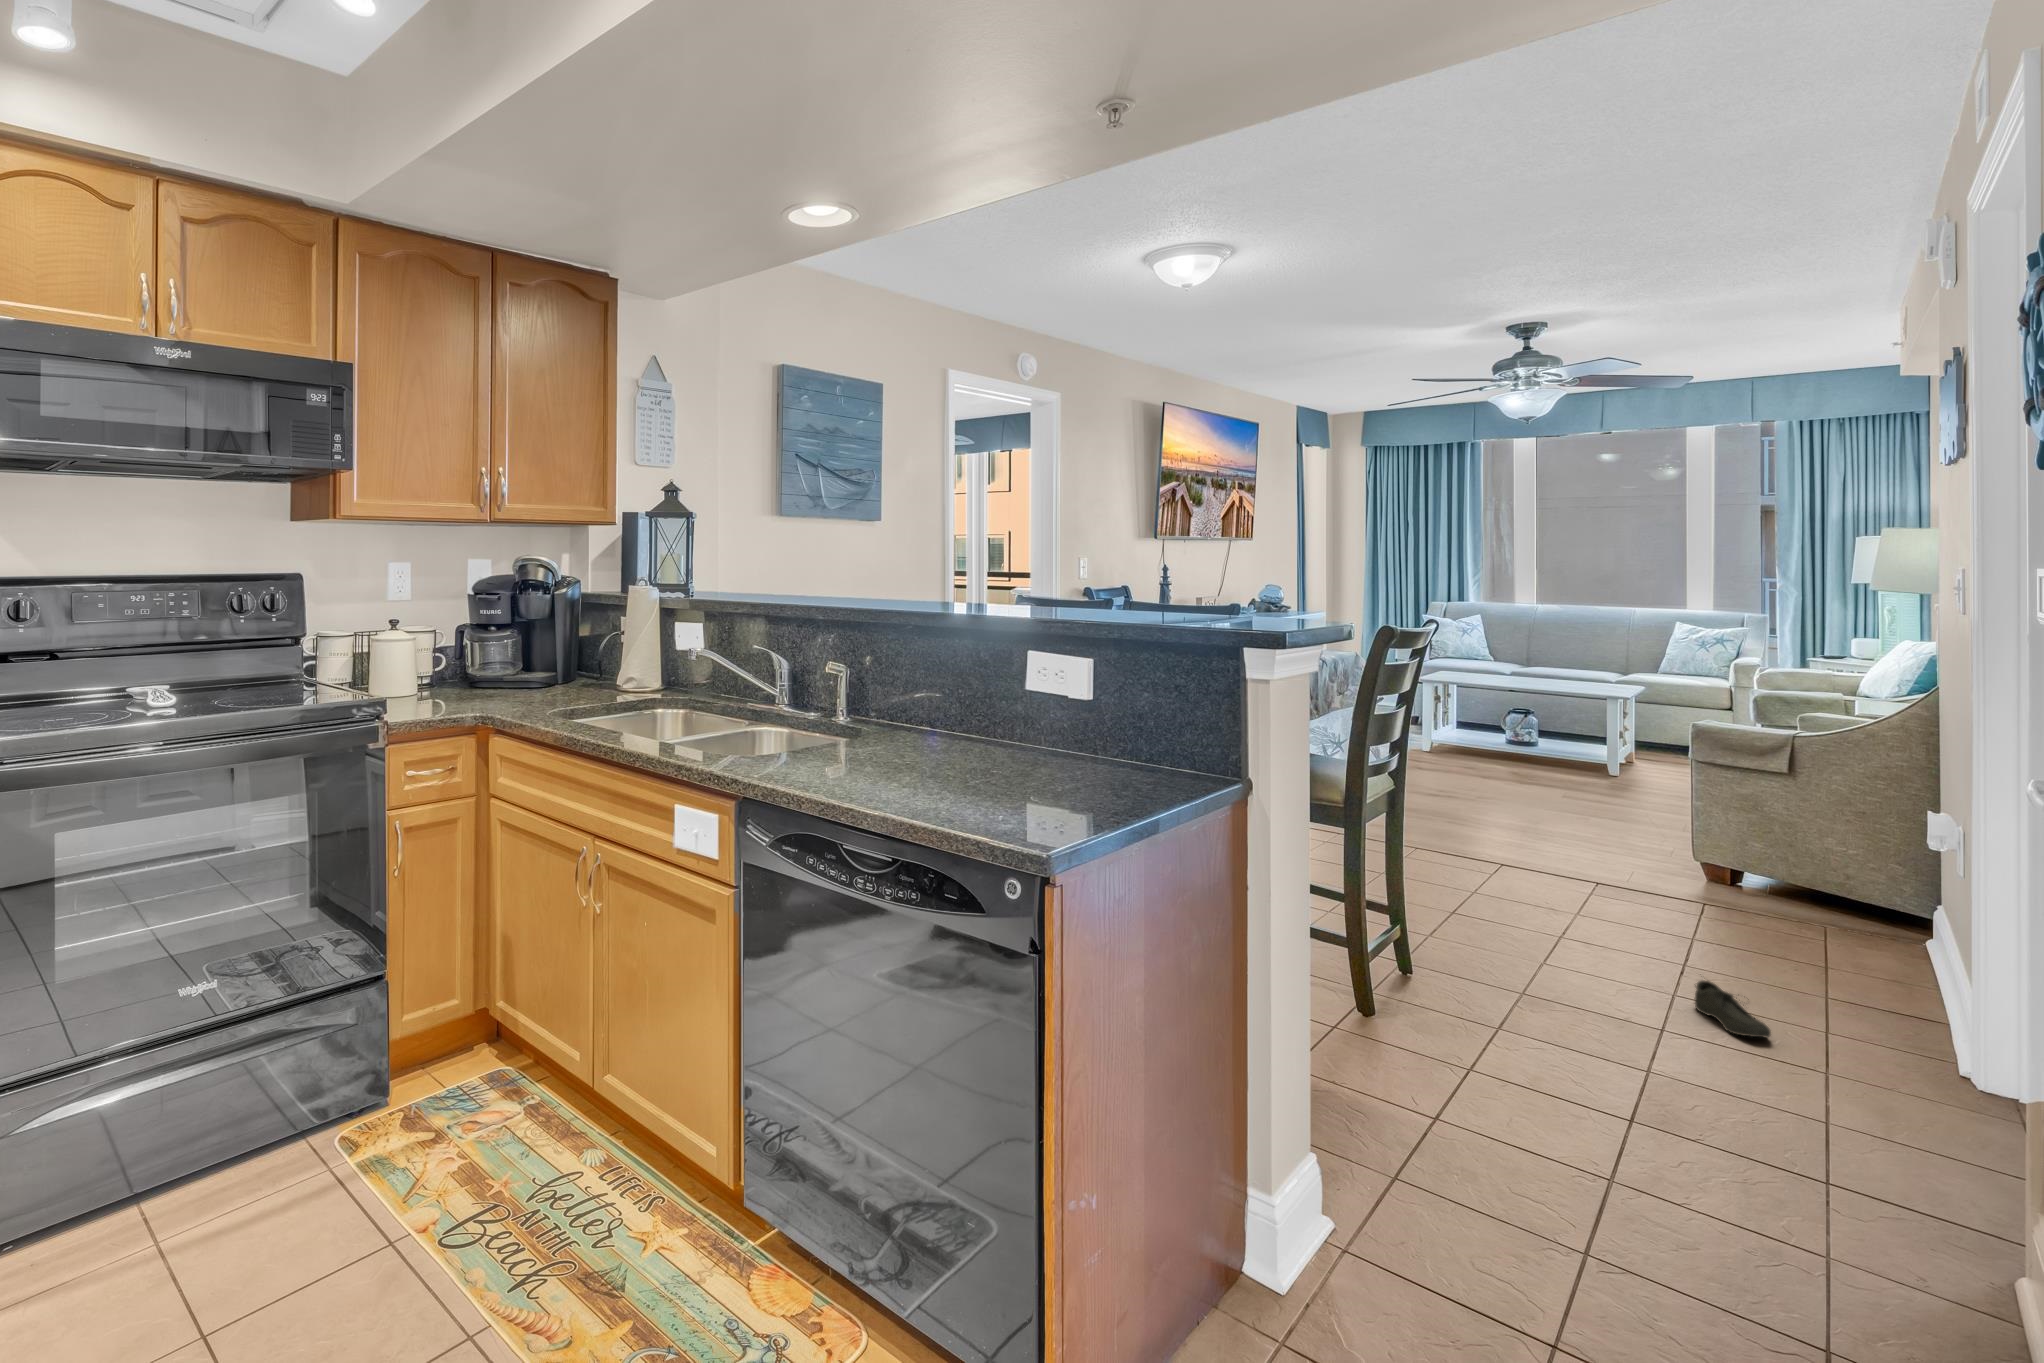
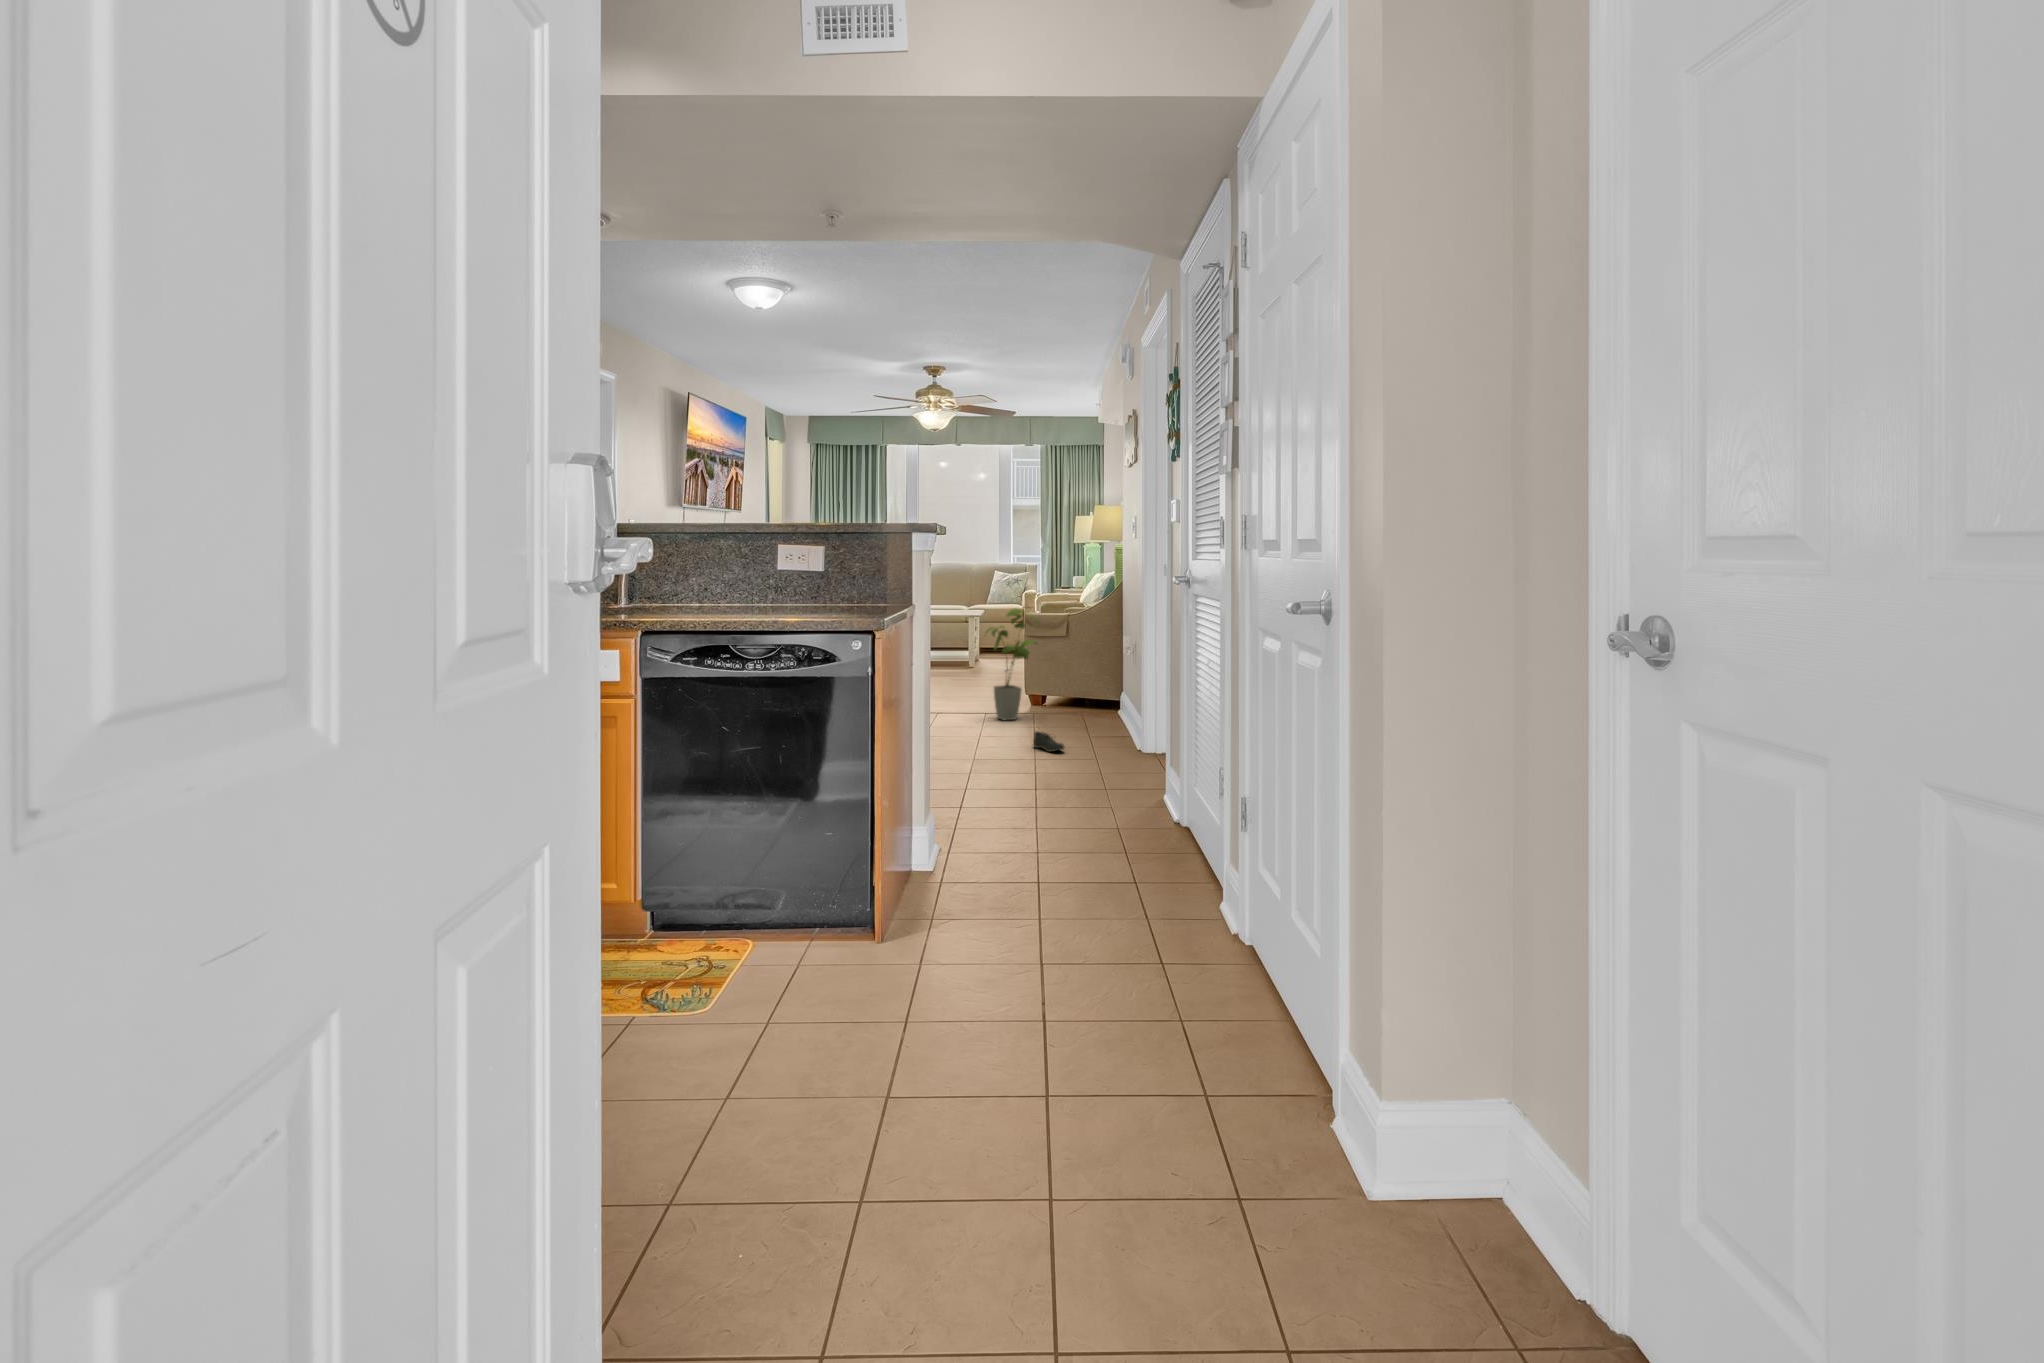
house plant: none [1601,724,1723,920] -> present [986,609,1038,720]

